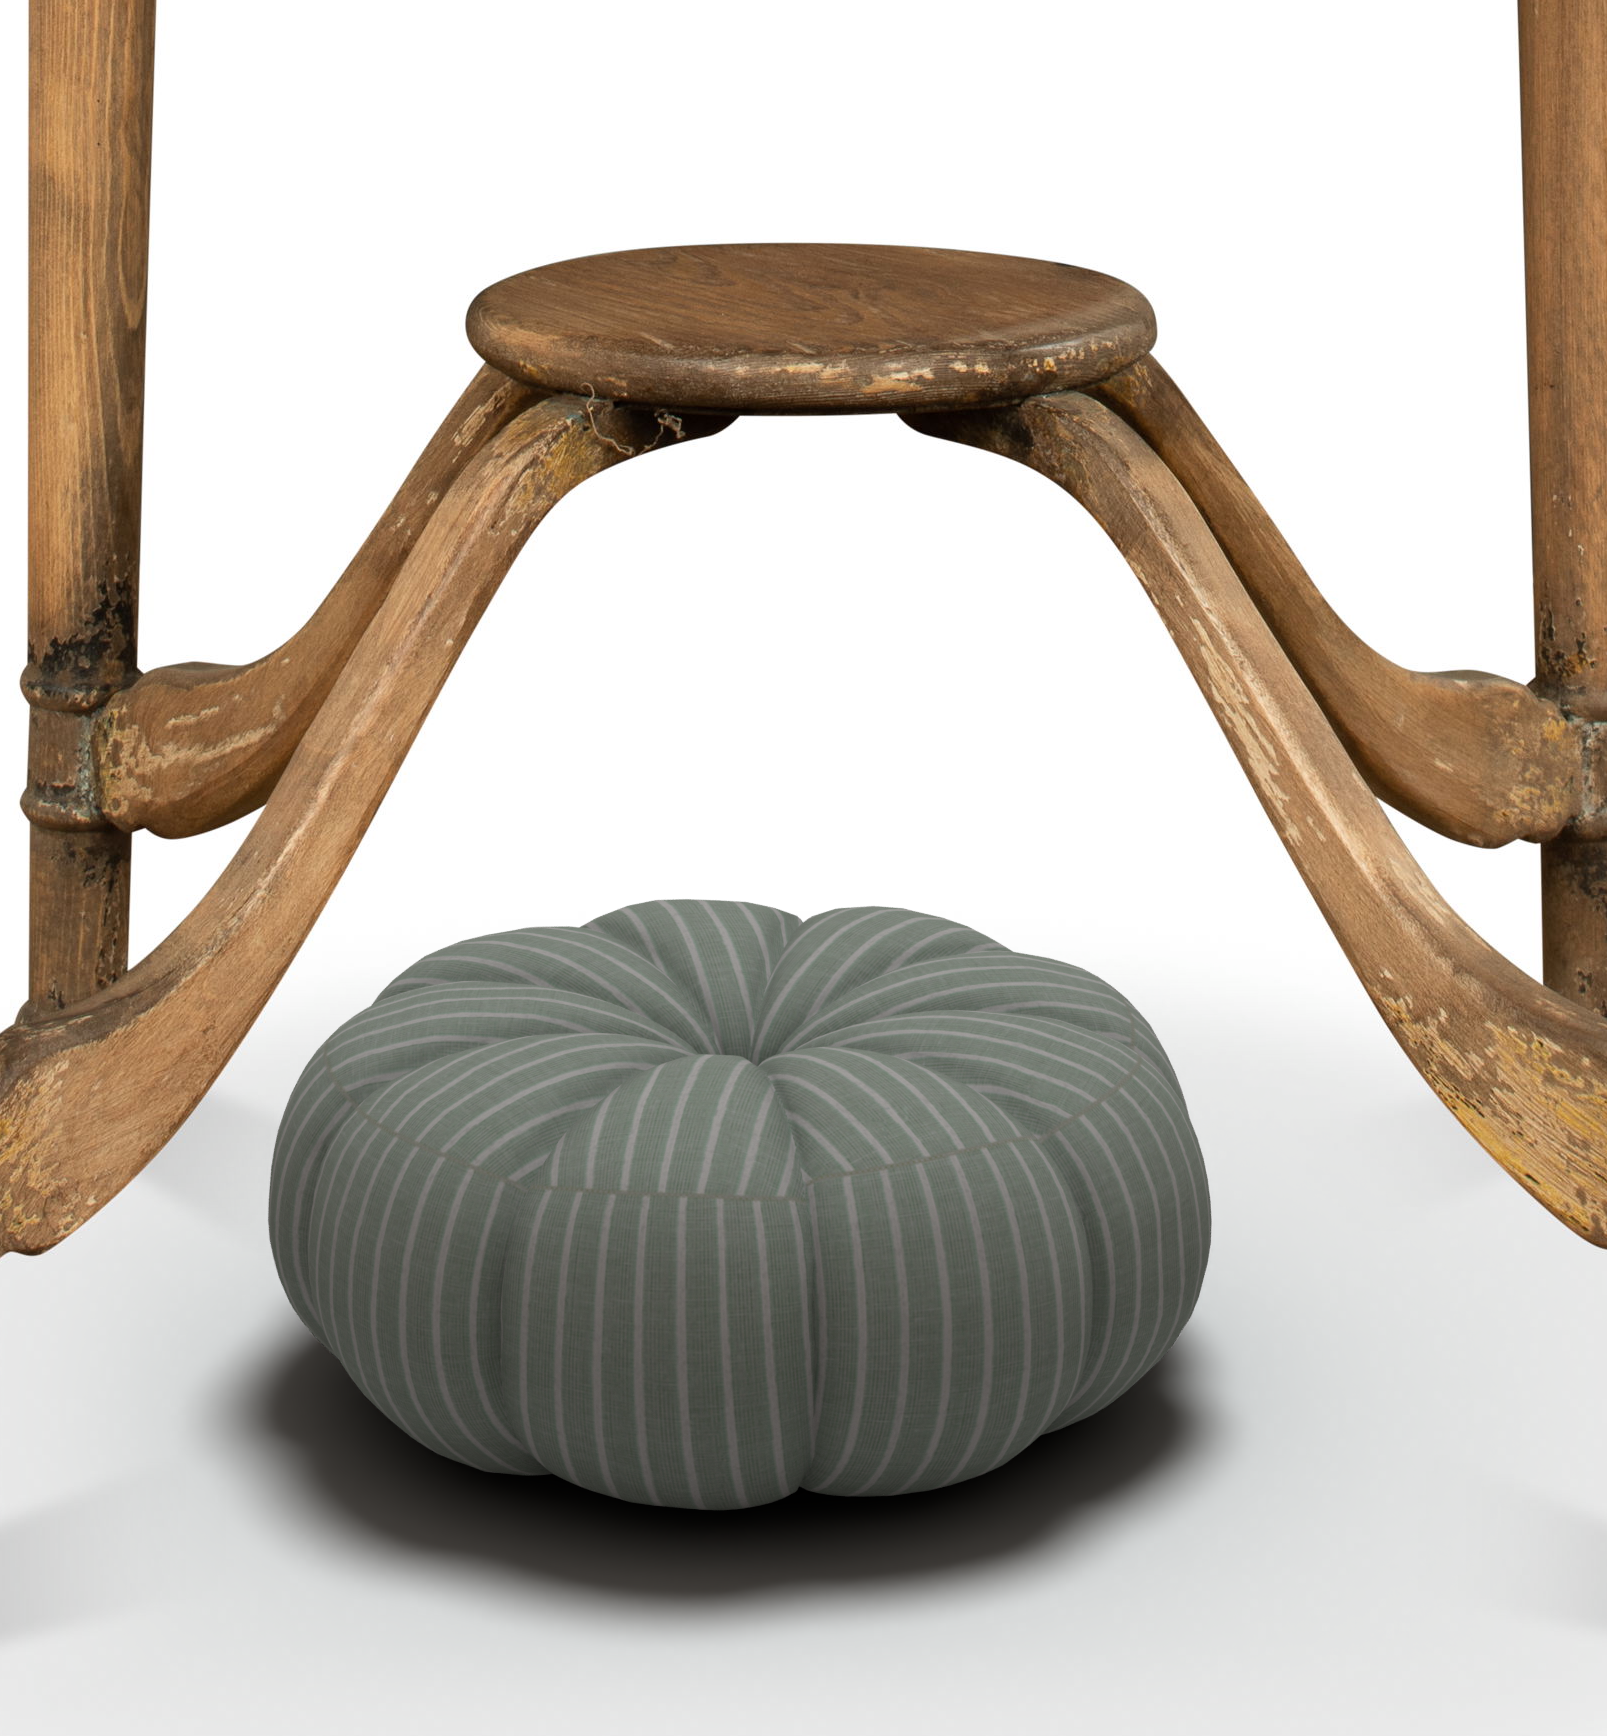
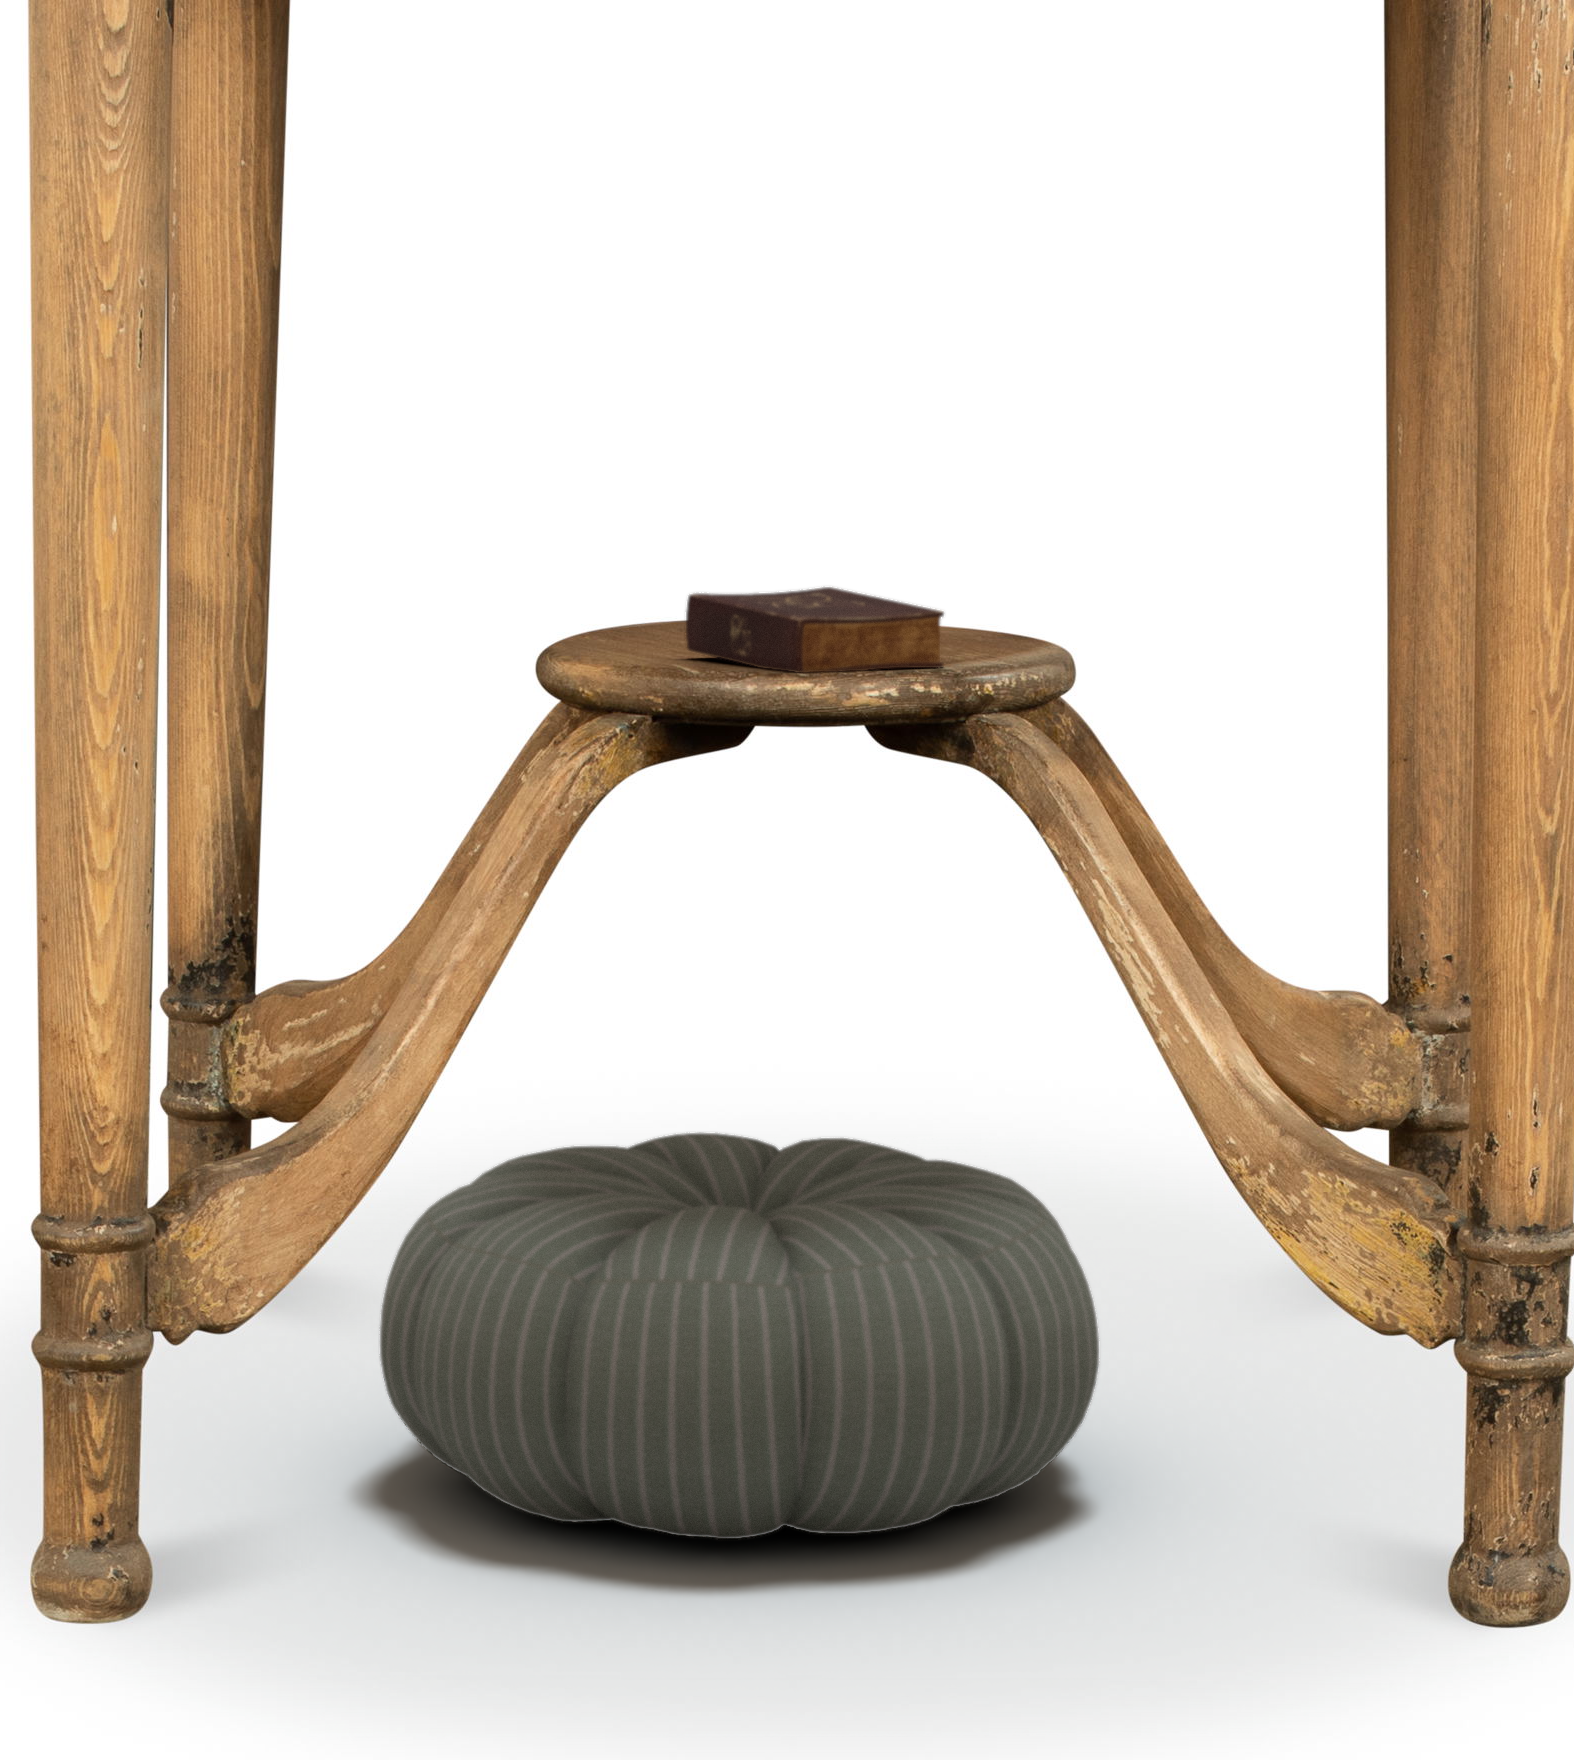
book: none [660,198,1002,354] -> present [686,587,944,673]

